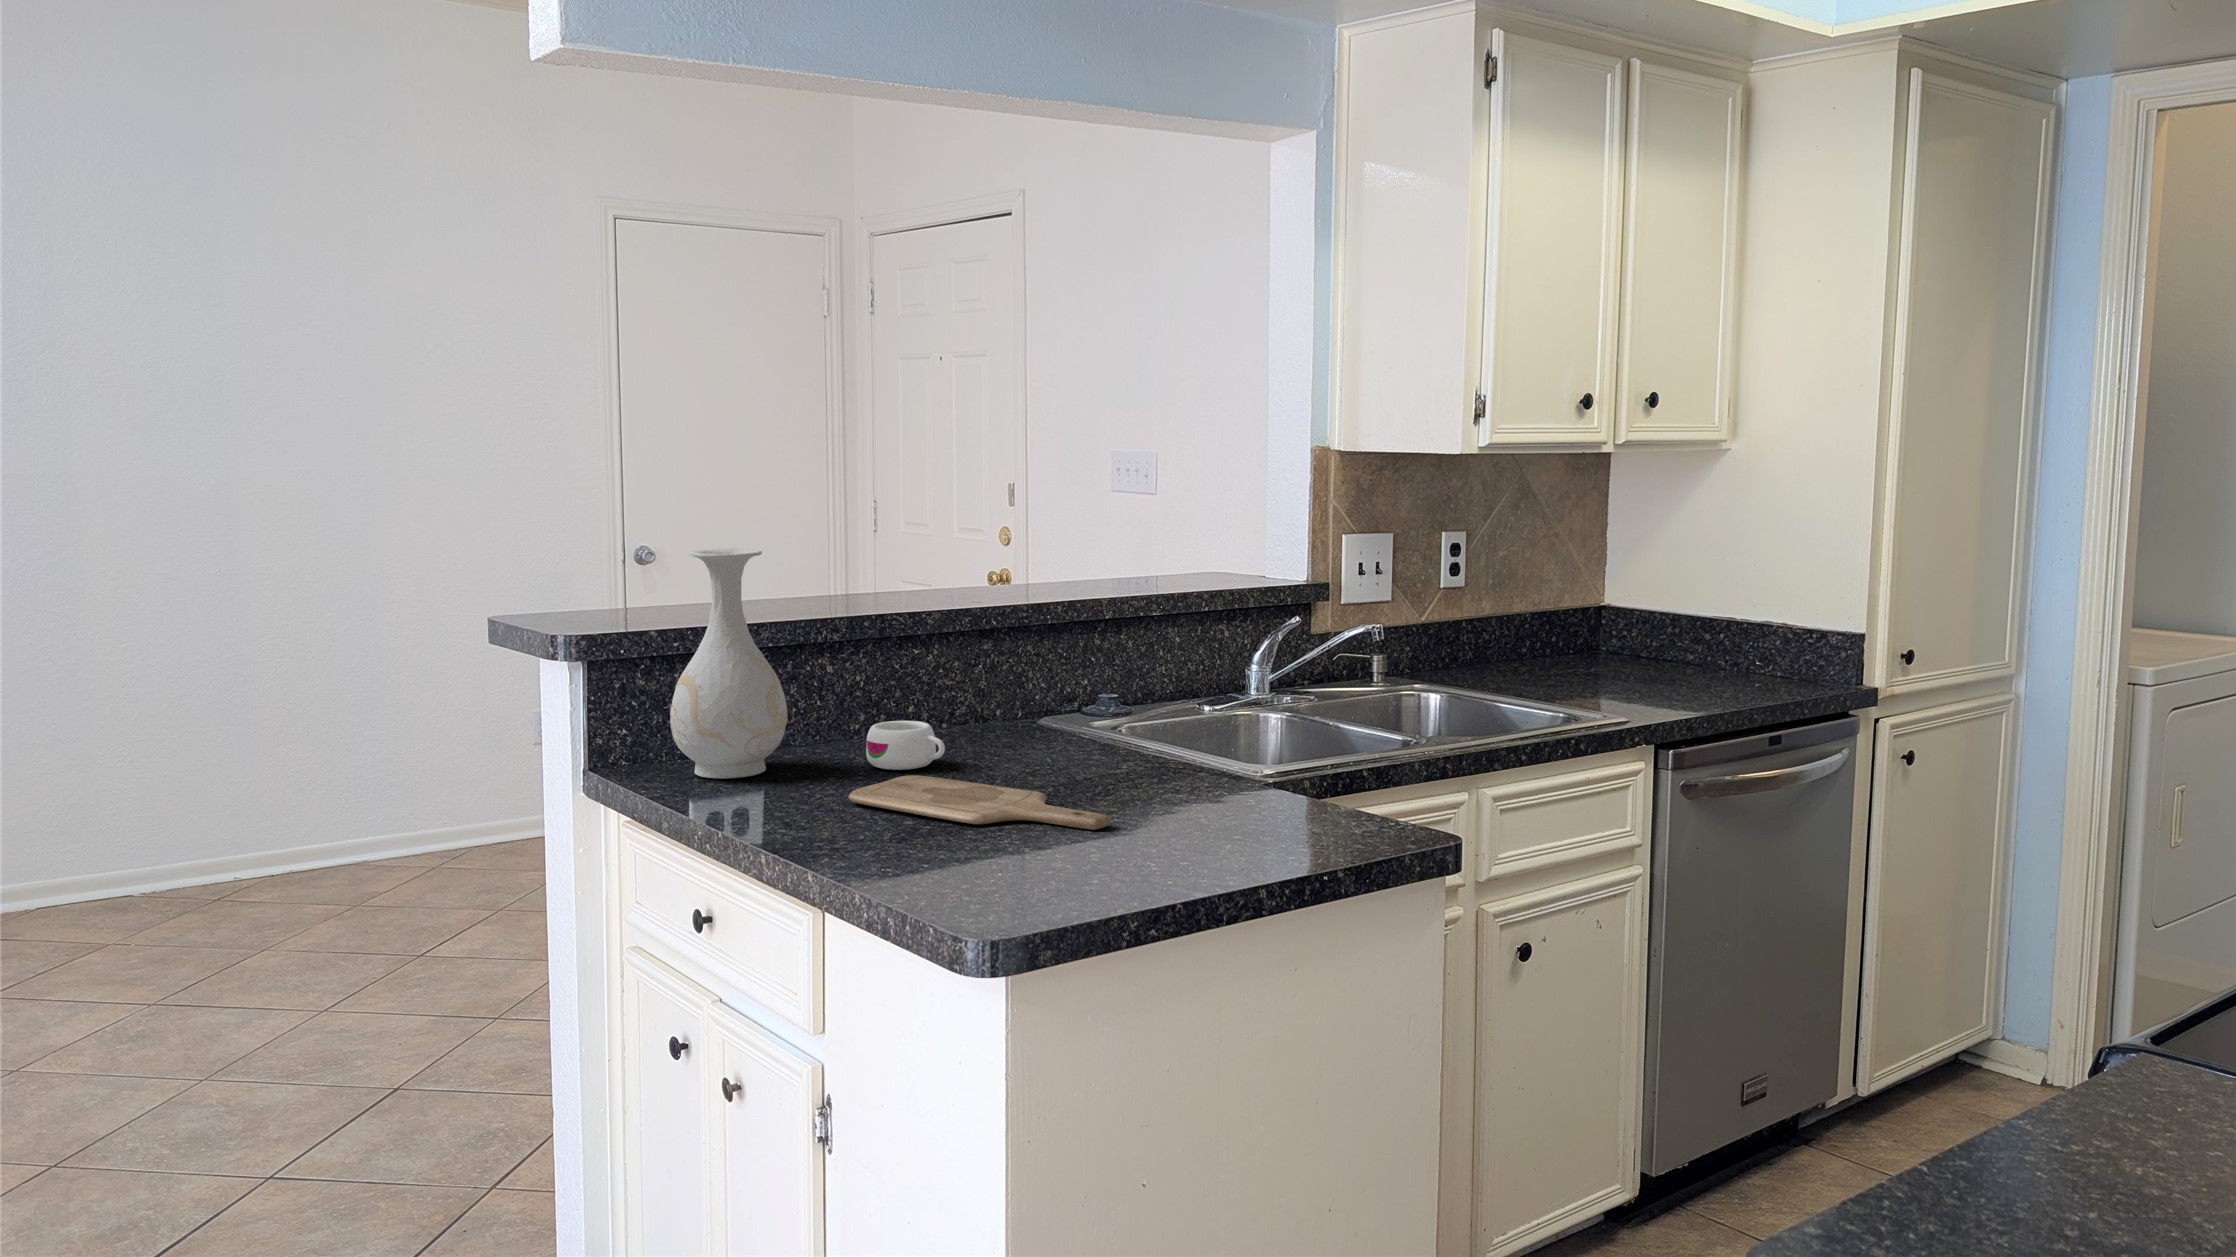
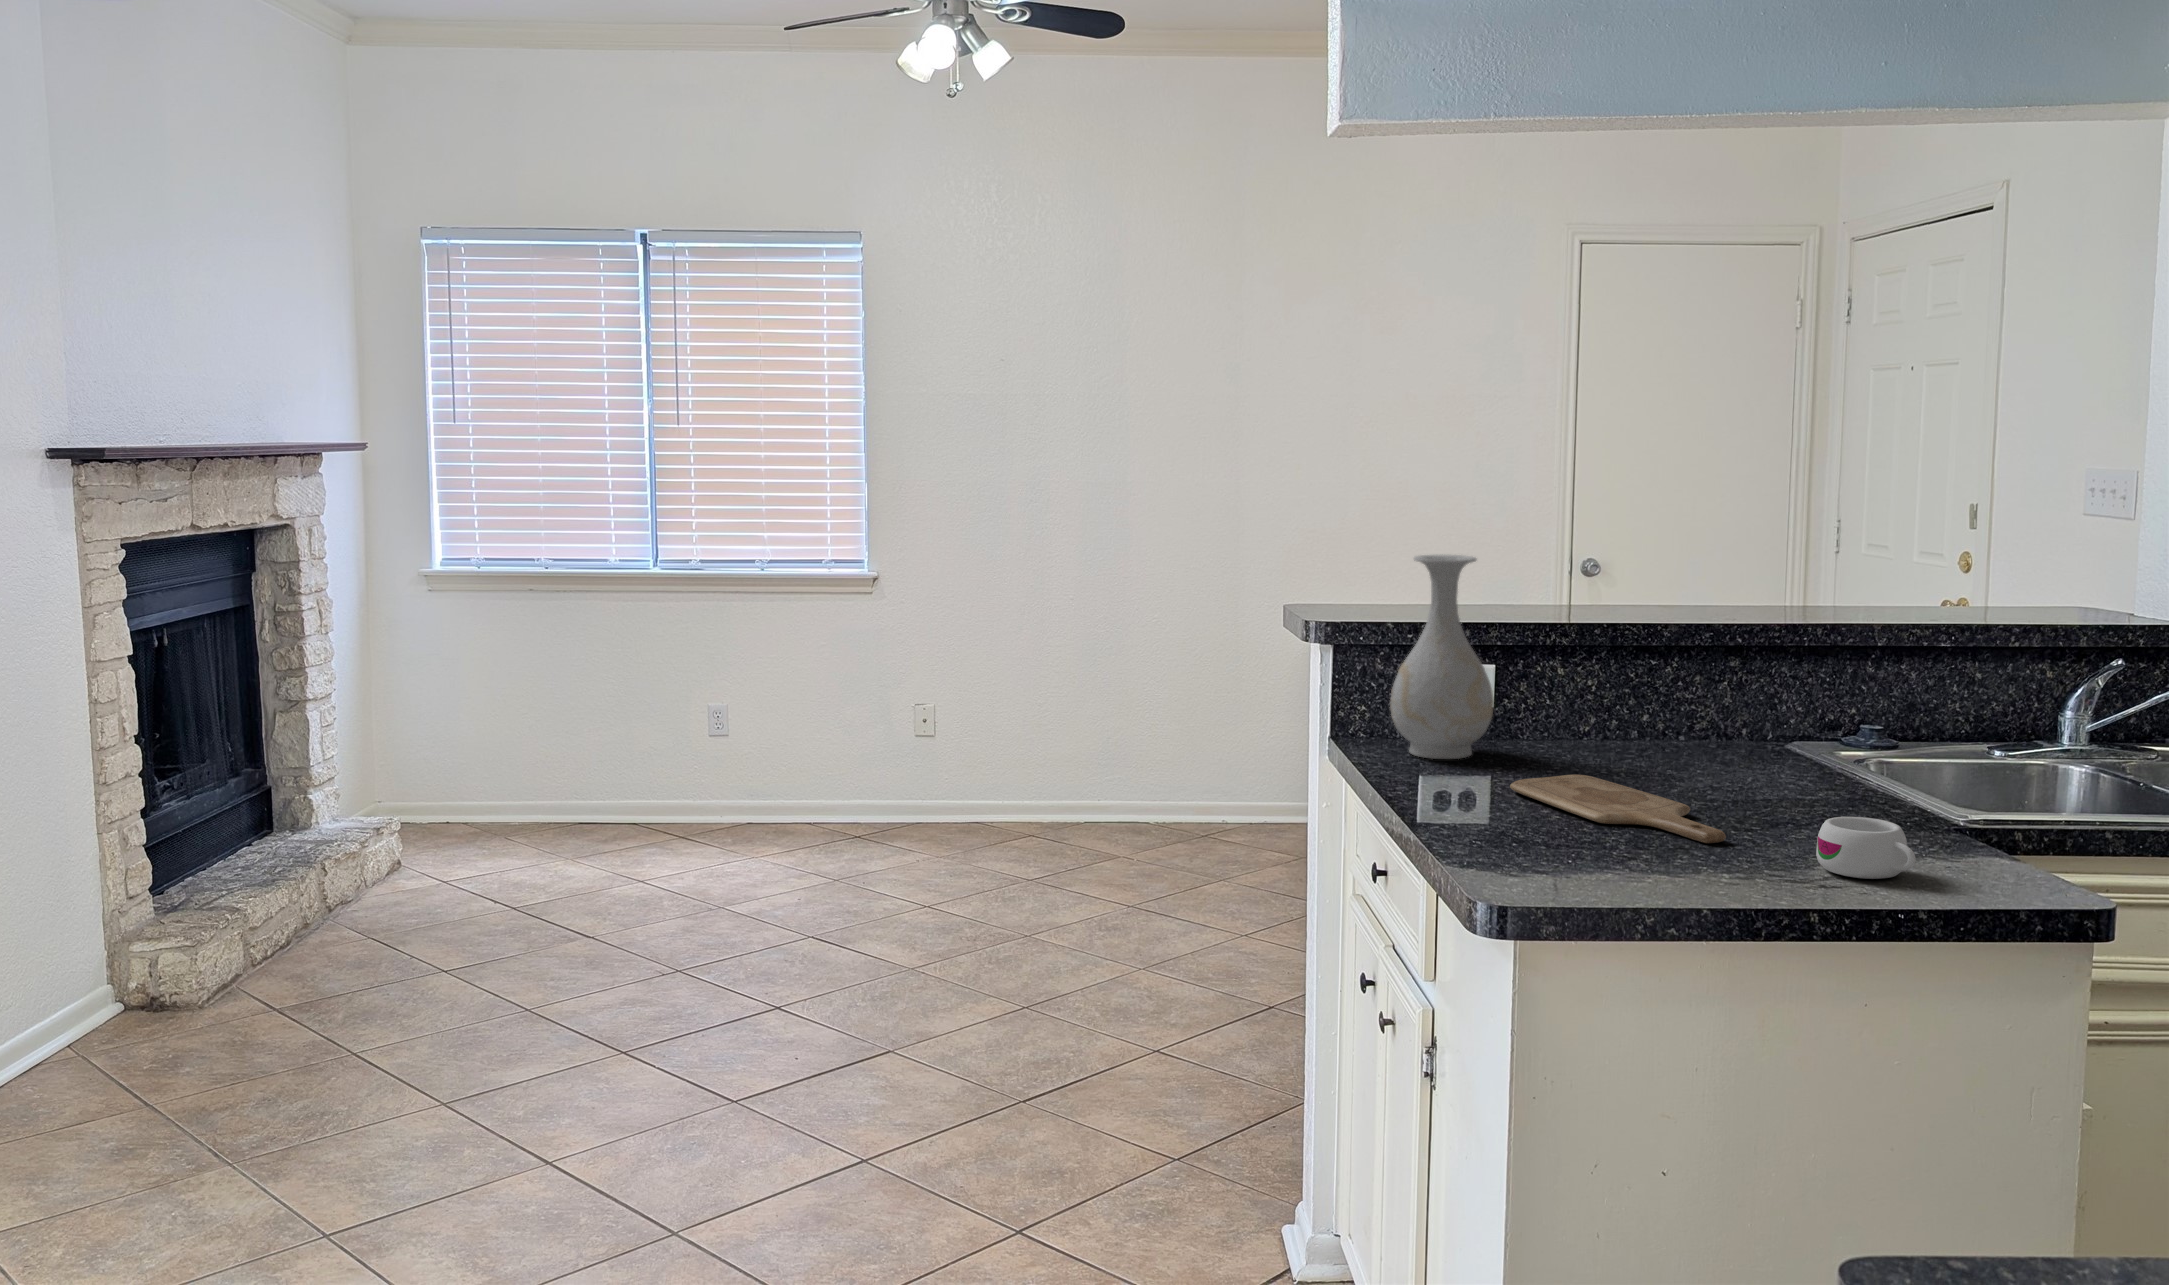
mug: present [866,721,945,770] -> present [1816,817,1916,879]

